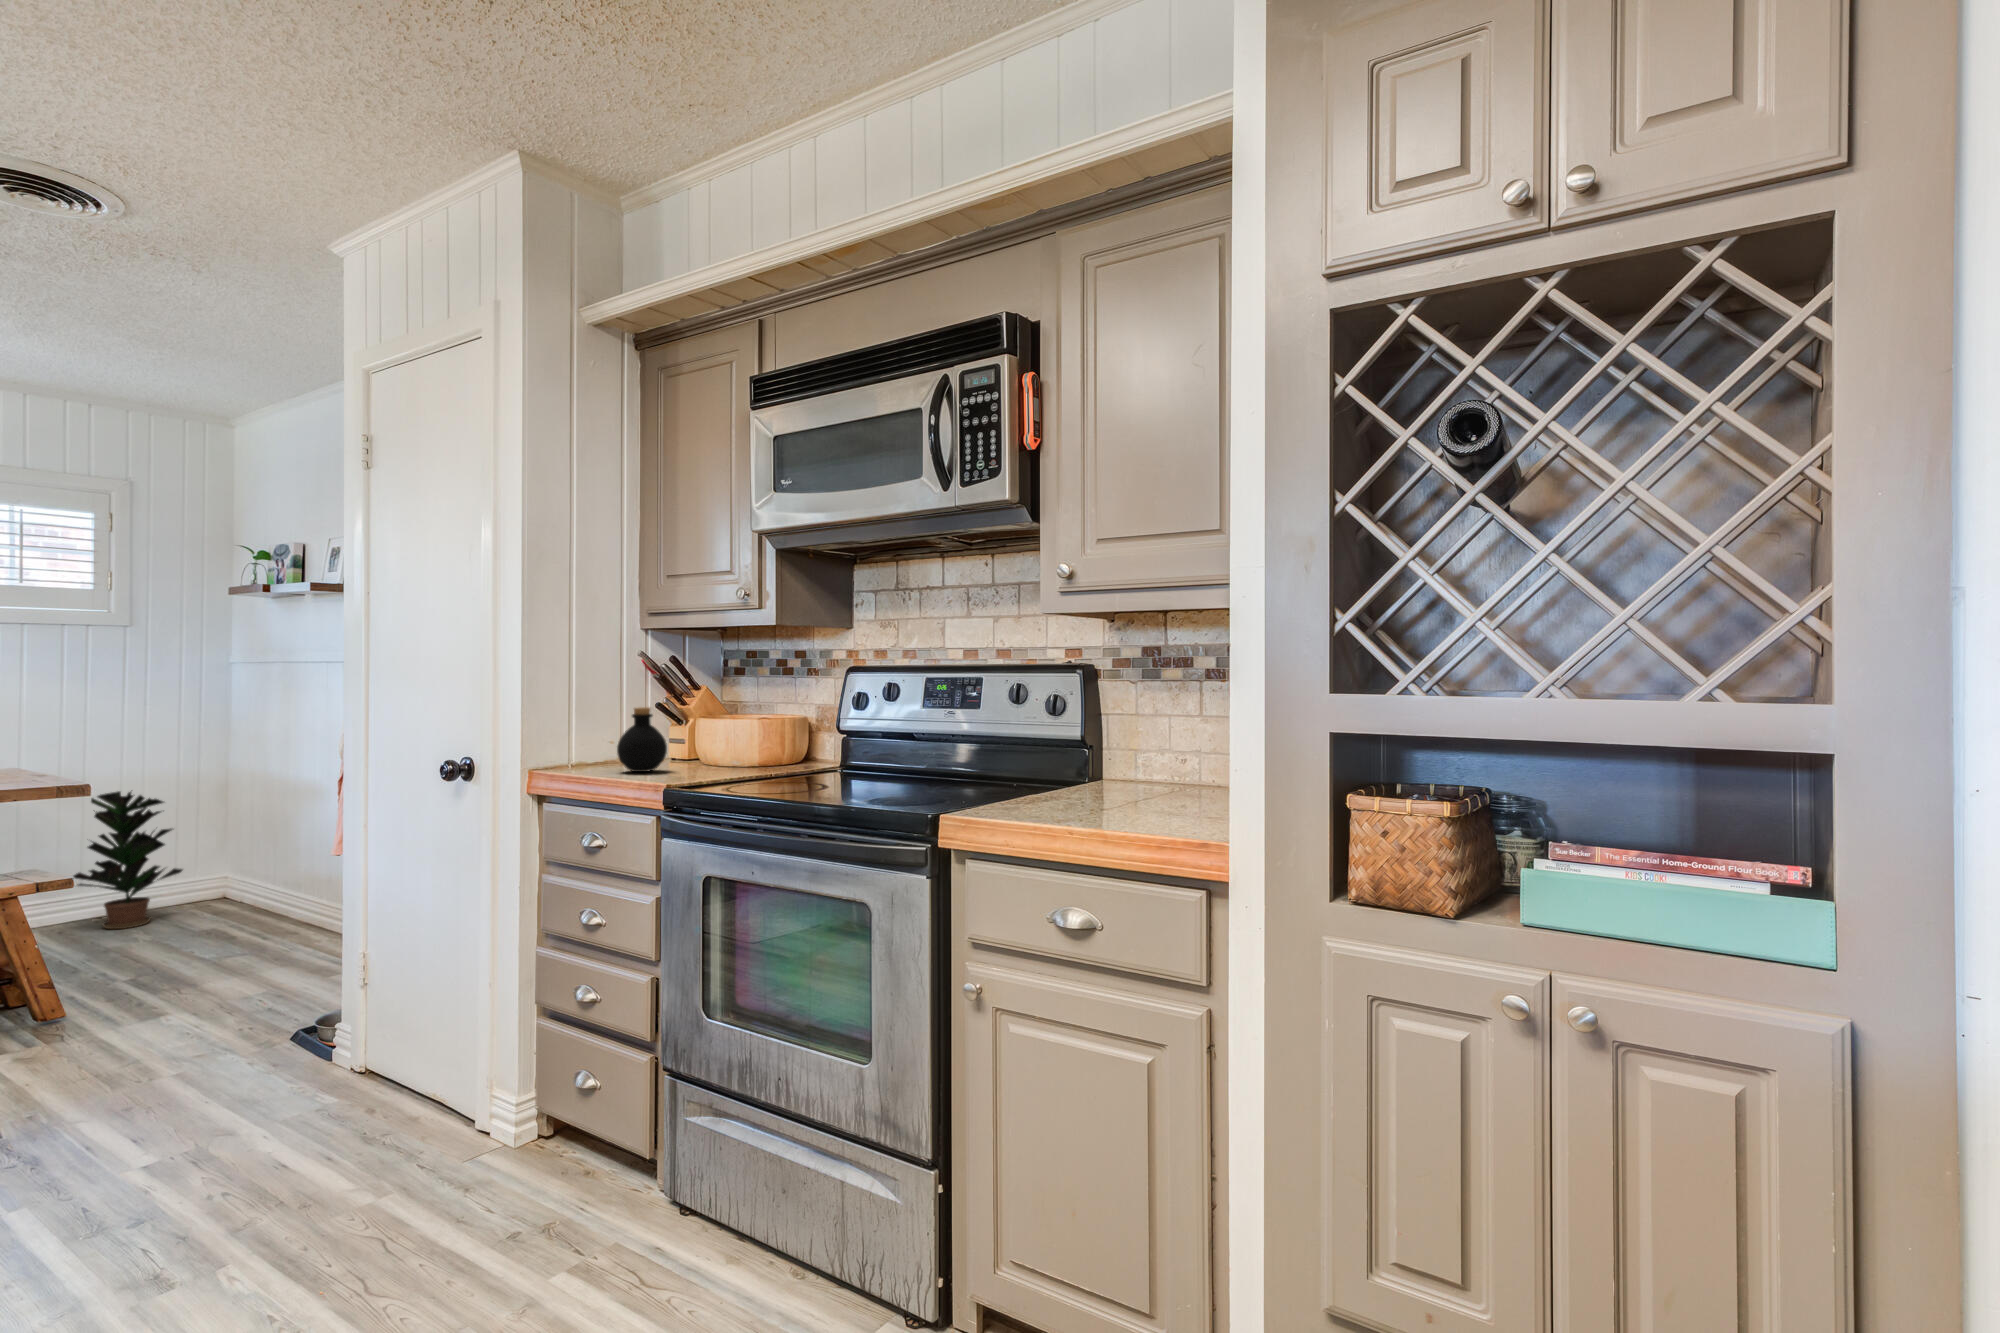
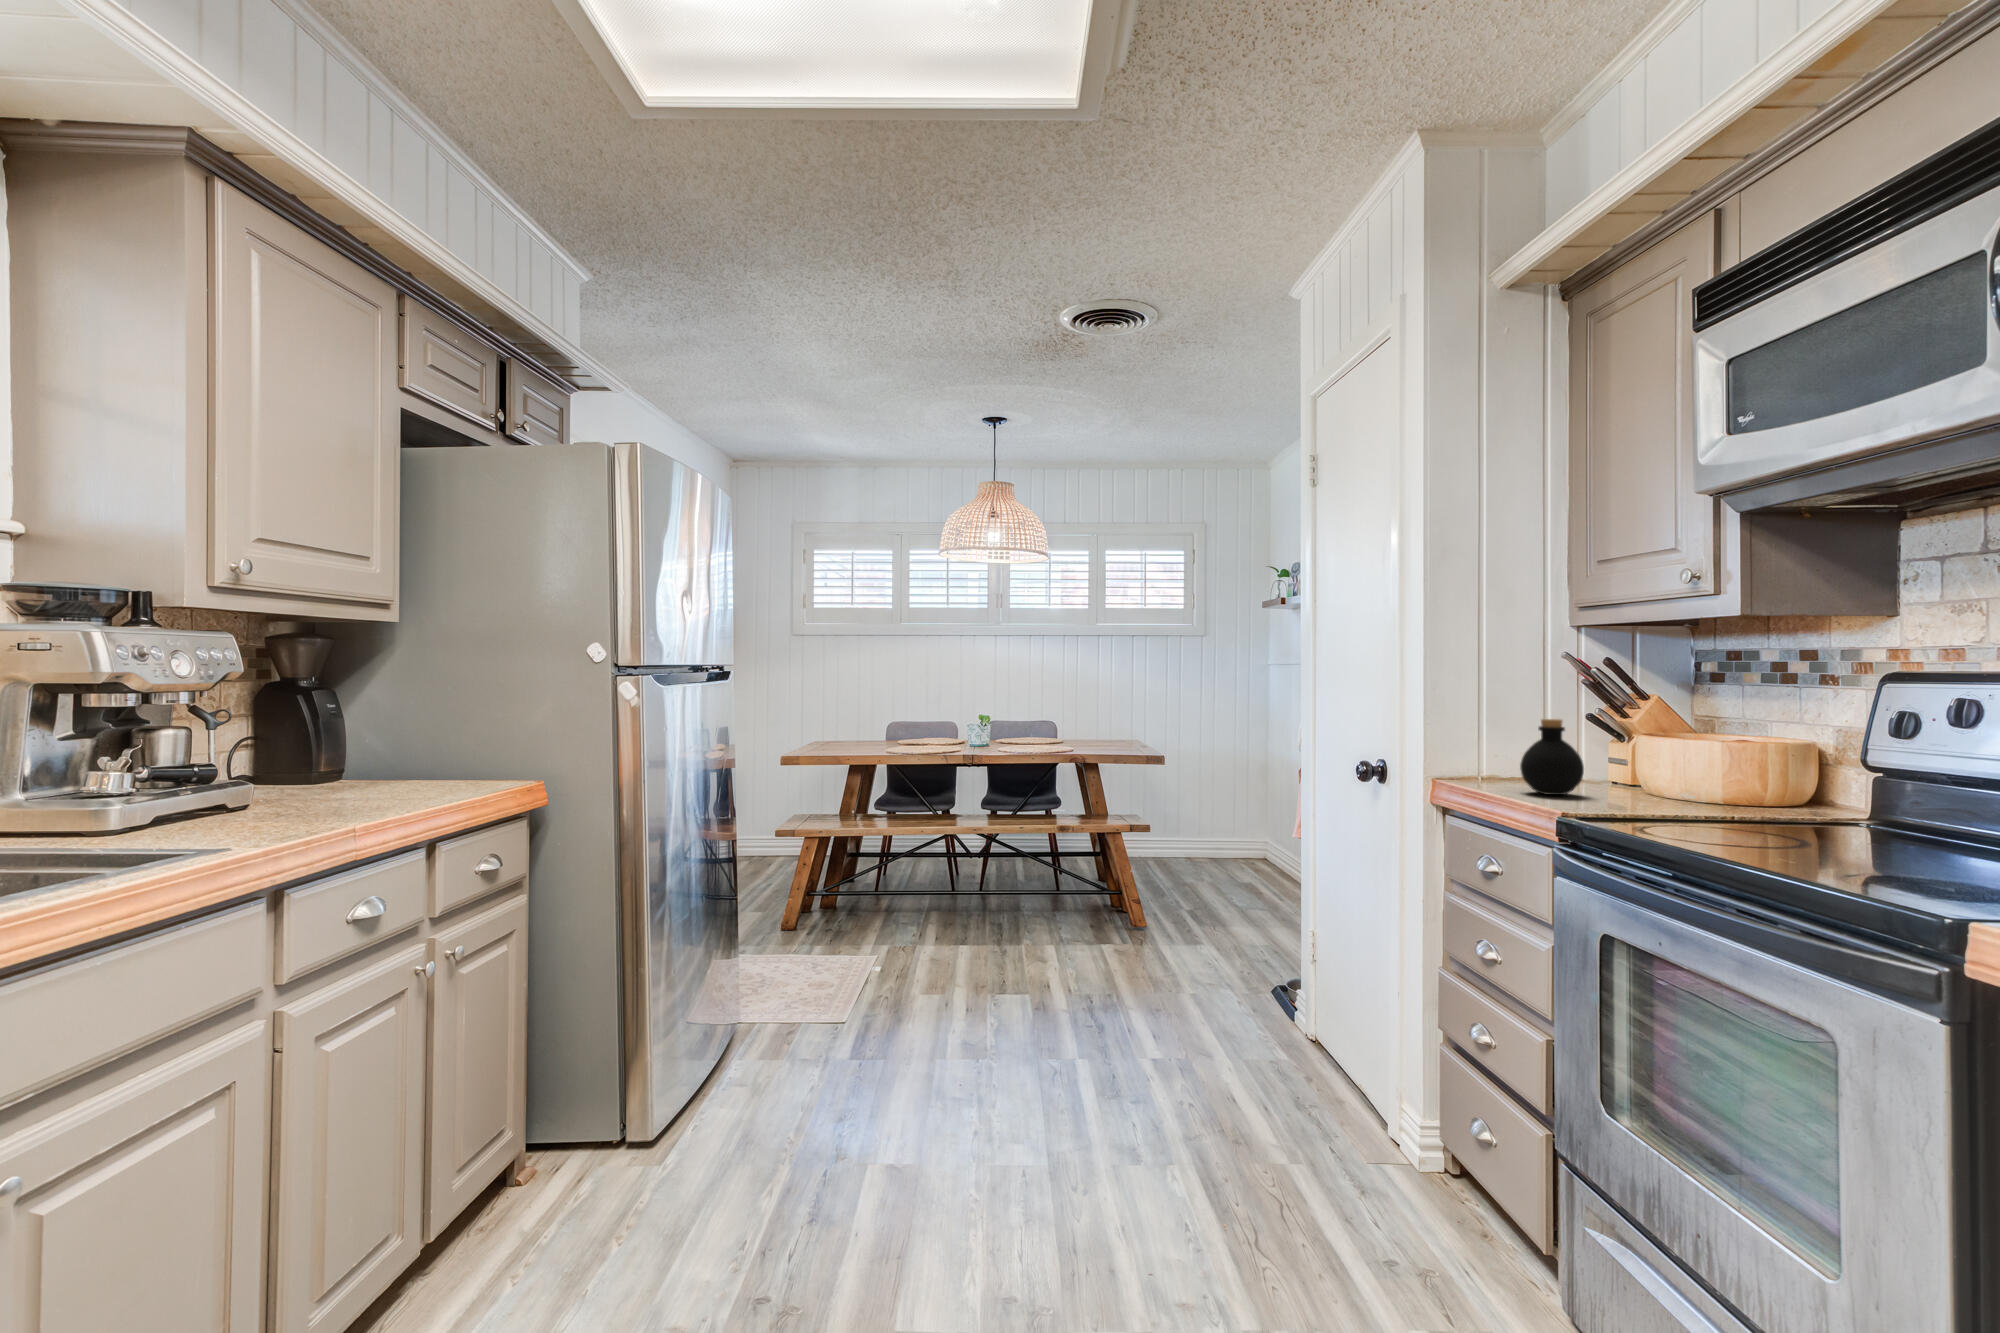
potted plant: present [74,791,182,929] -> none [1167,763,1235,868]

